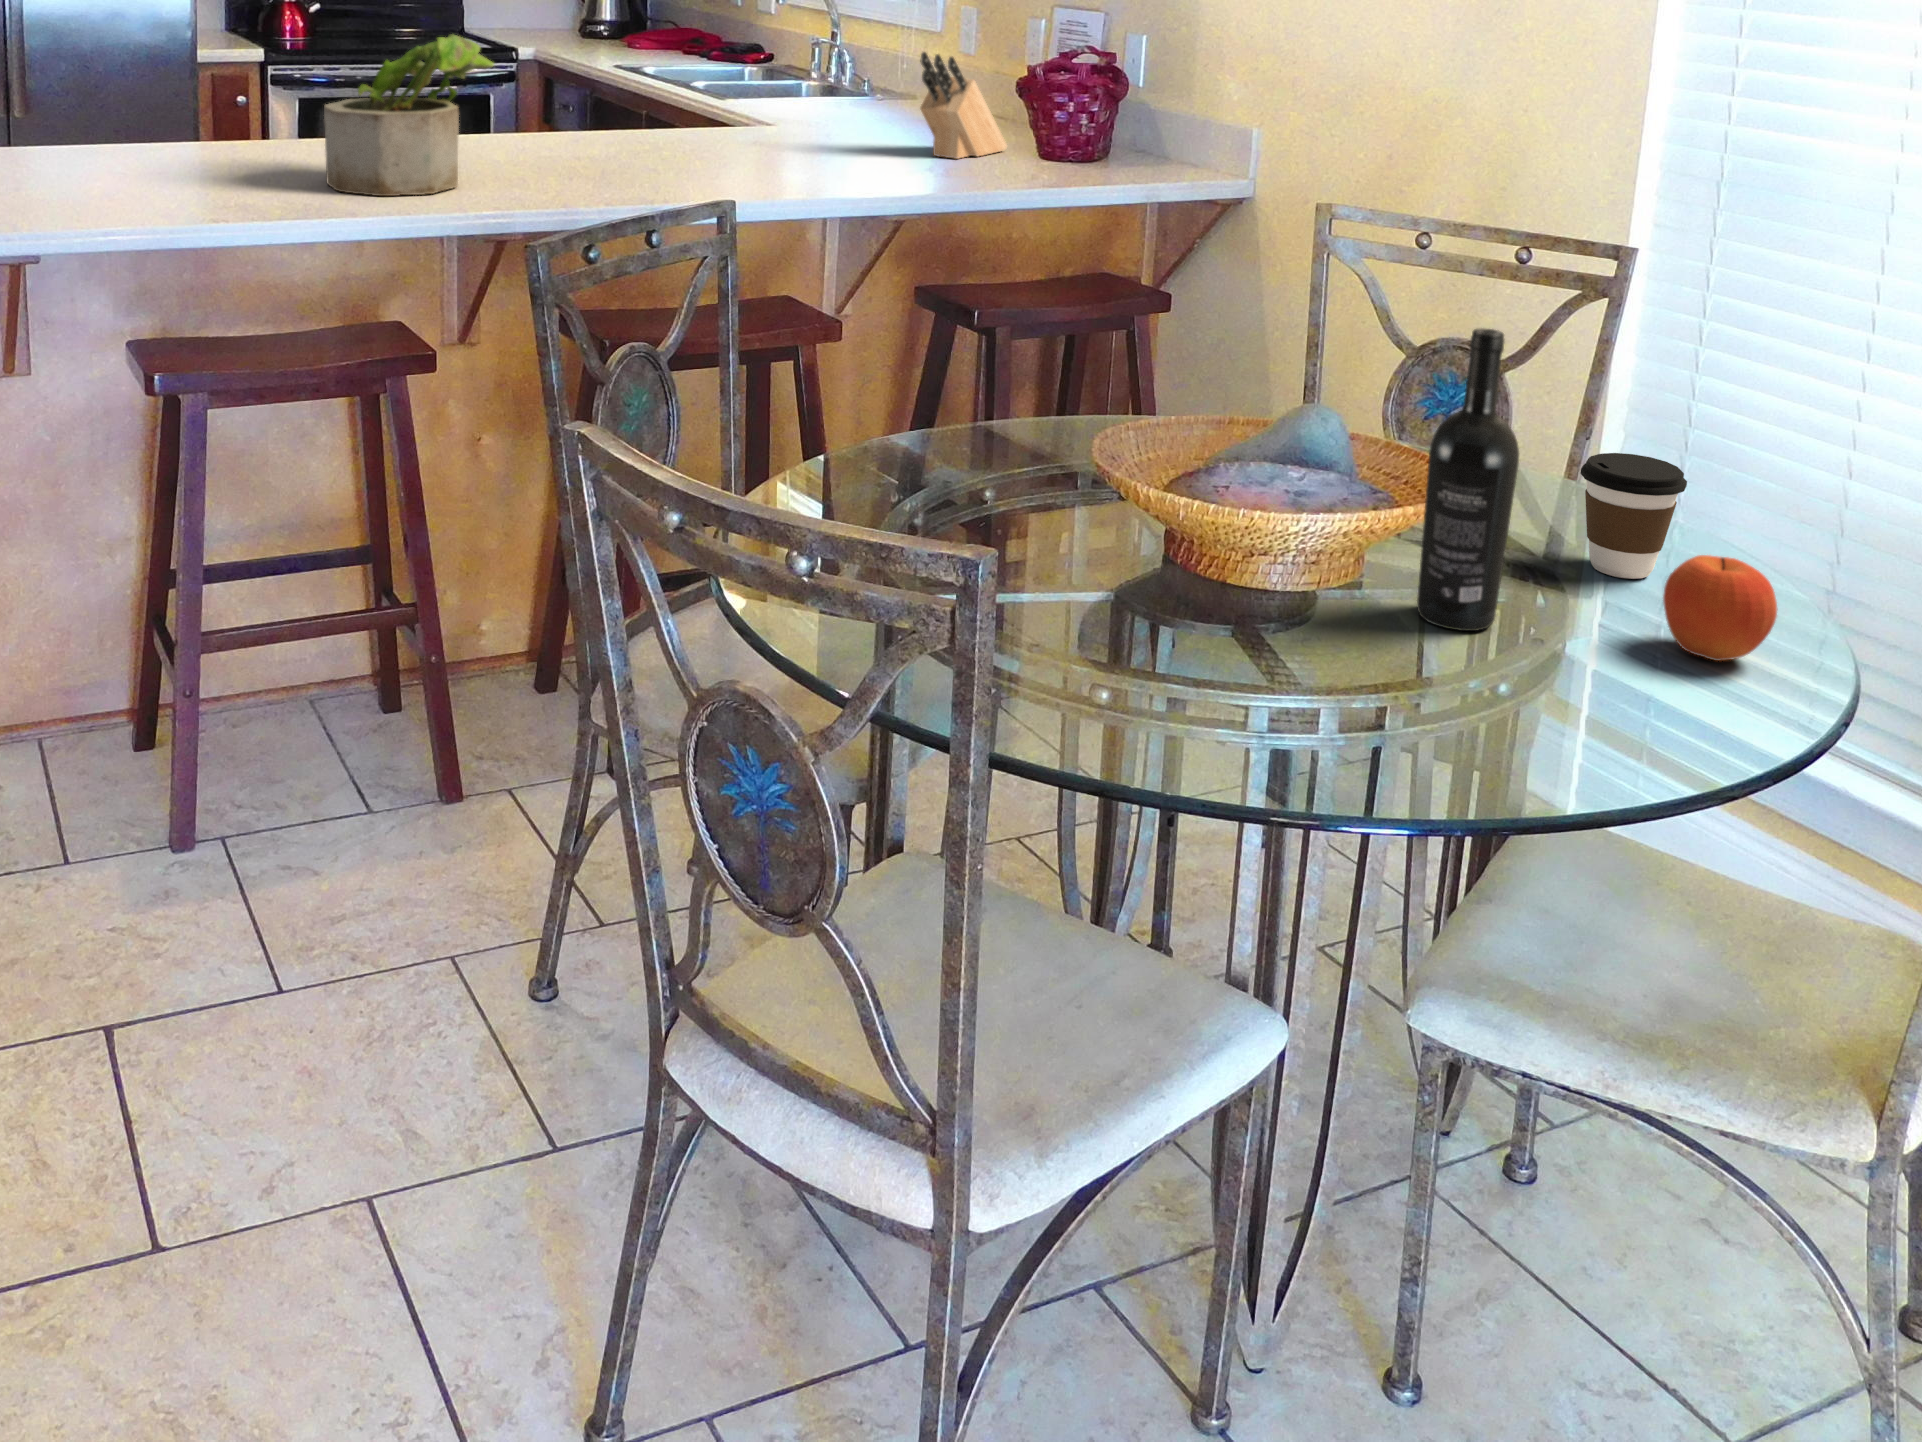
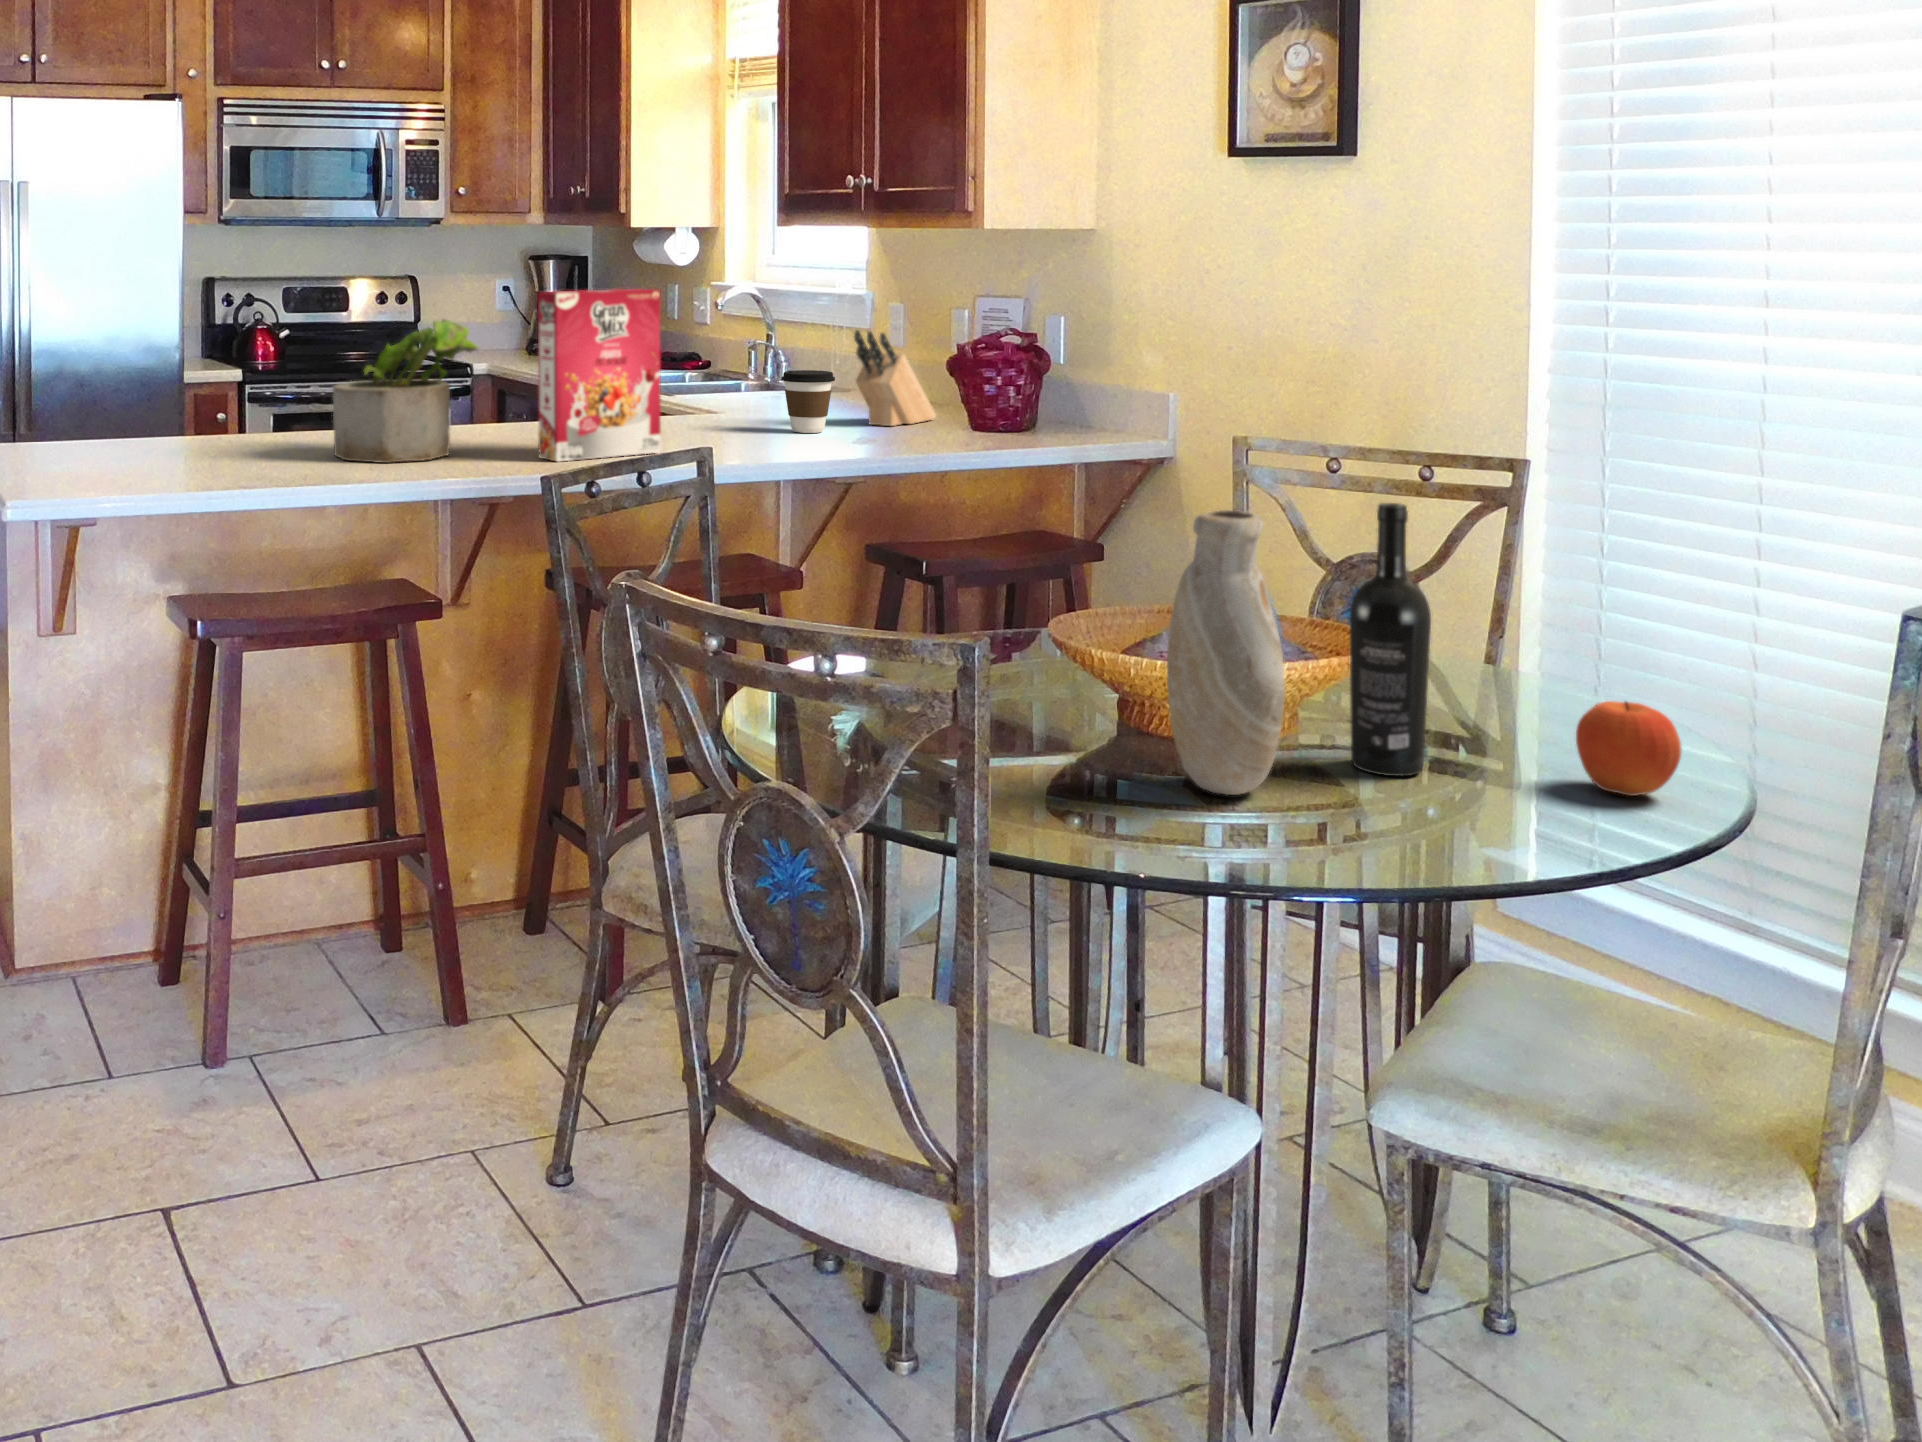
cereal box: none [558,4,700,200] -> present [538,289,661,462]
vase: none [1219,340,1351,659] -> present [1167,510,1285,795]
coffee cup: present [1580,453,1687,579] -> present [781,370,835,433]

